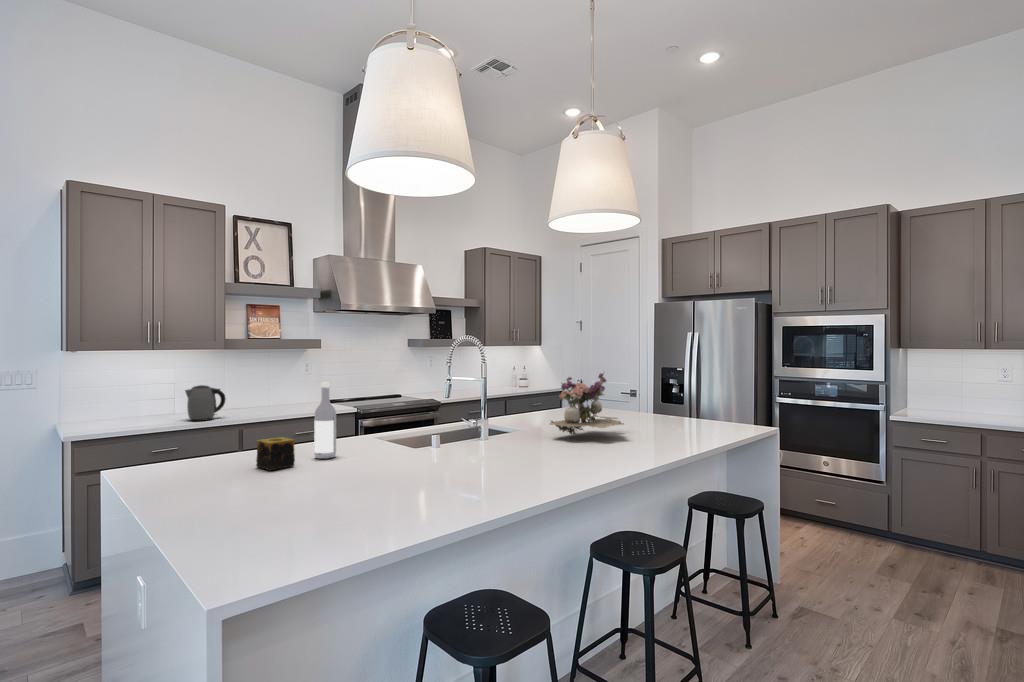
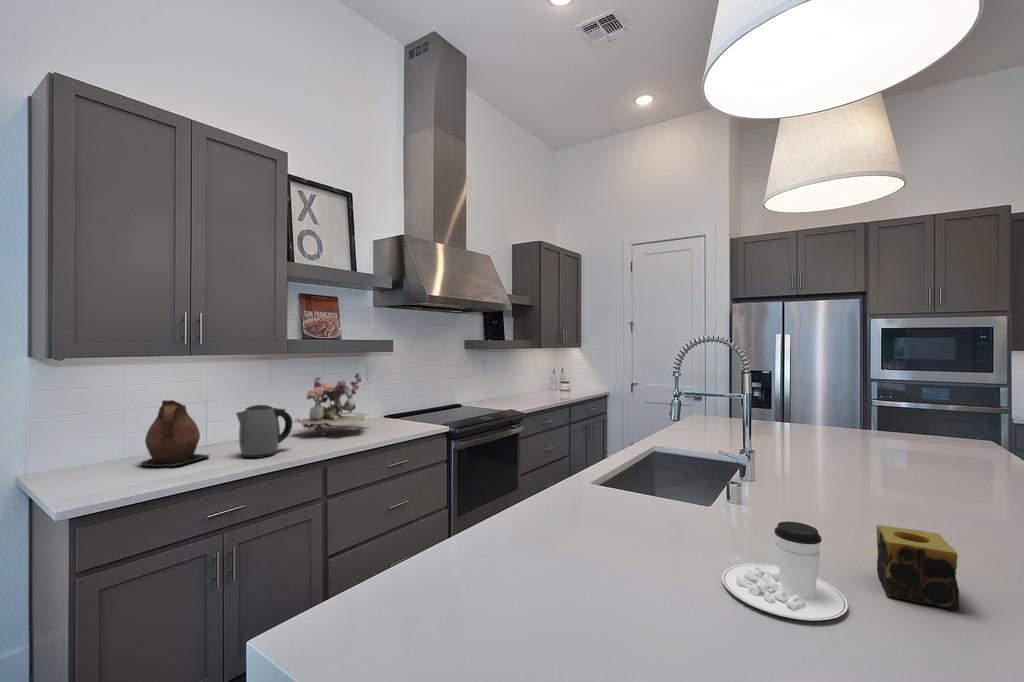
flower arrangement: present [550,373,623,436] -> present [293,373,369,432]
ceramic pitcher: none [122,380,170,423] -> present [141,400,209,466]
wine bottle: present [314,382,336,459] -> none [614,414,653,558]
coffee cup: none [333,436,390,475] -> present [722,521,848,621]
candle: present [256,437,295,470] -> present [877,525,960,610]

